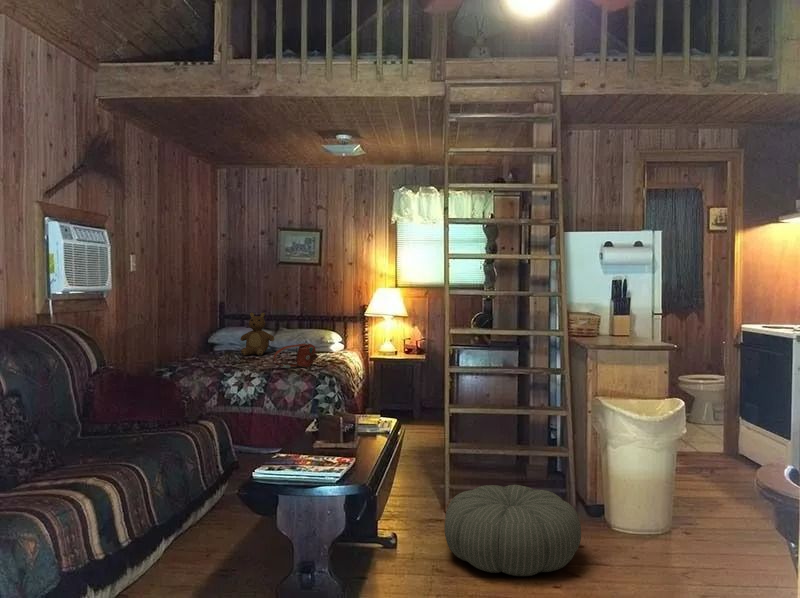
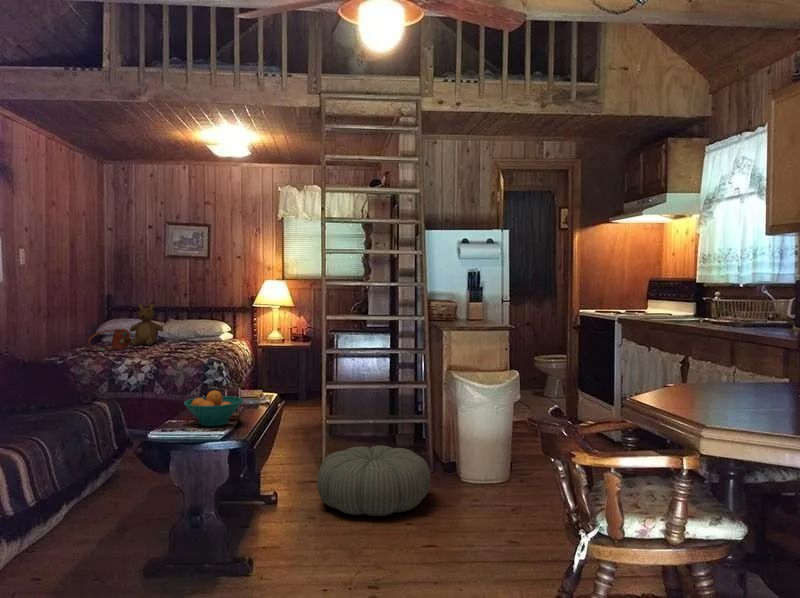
handbag: present [274,343,318,368] -> present [88,328,132,351]
fruit bowl: none [294,418,361,460] -> present [184,390,243,426]

